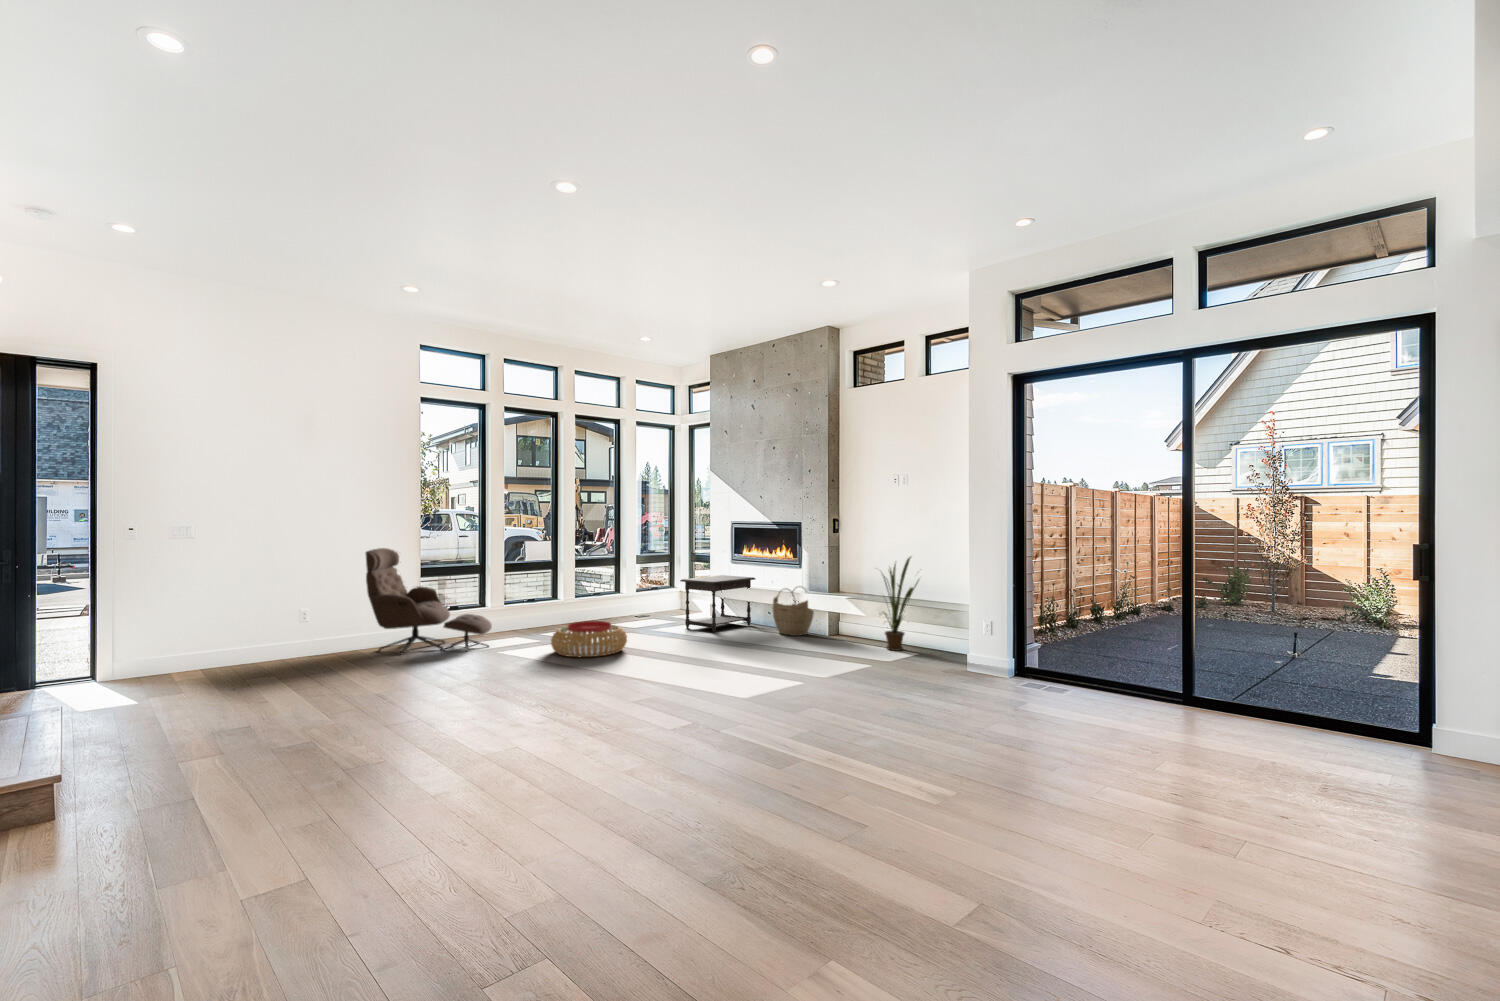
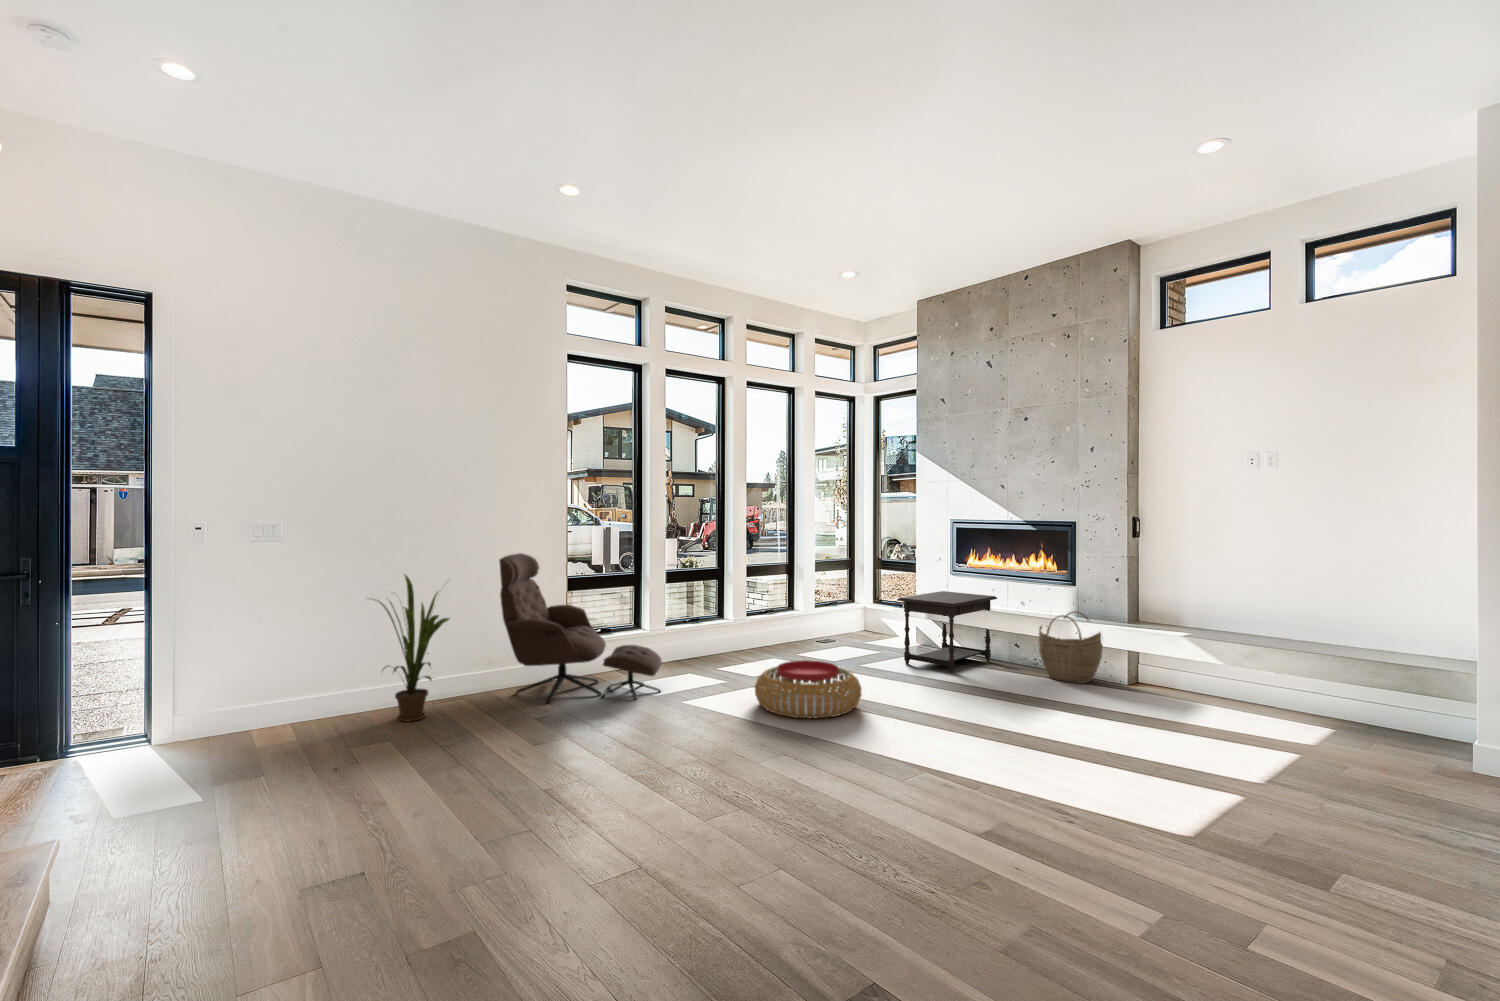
house plant: present [883,557,919,651] -> present [376,575,449,722]

